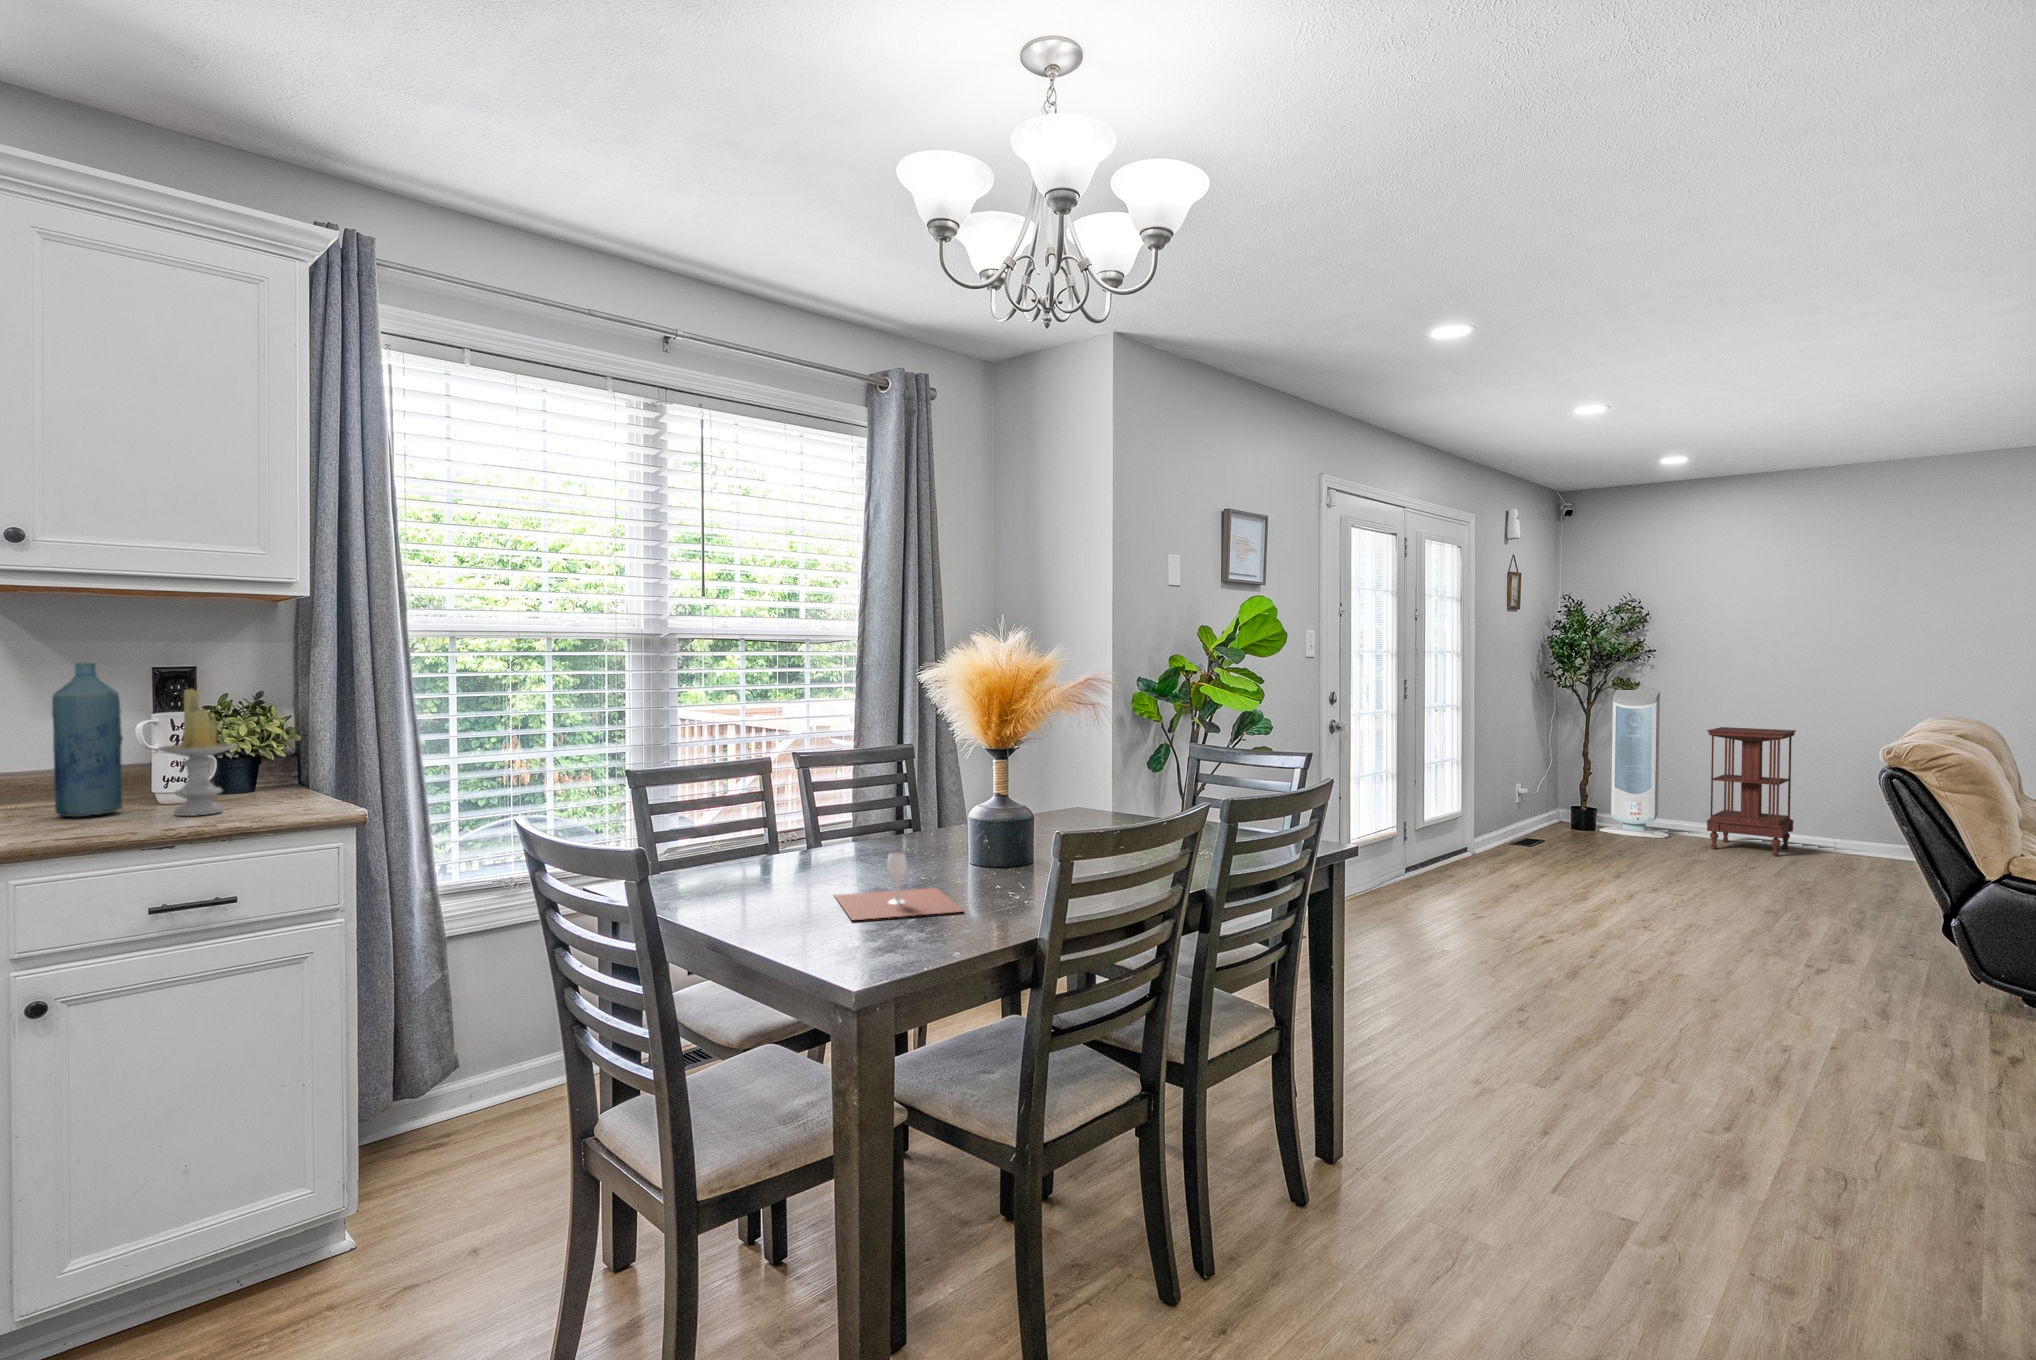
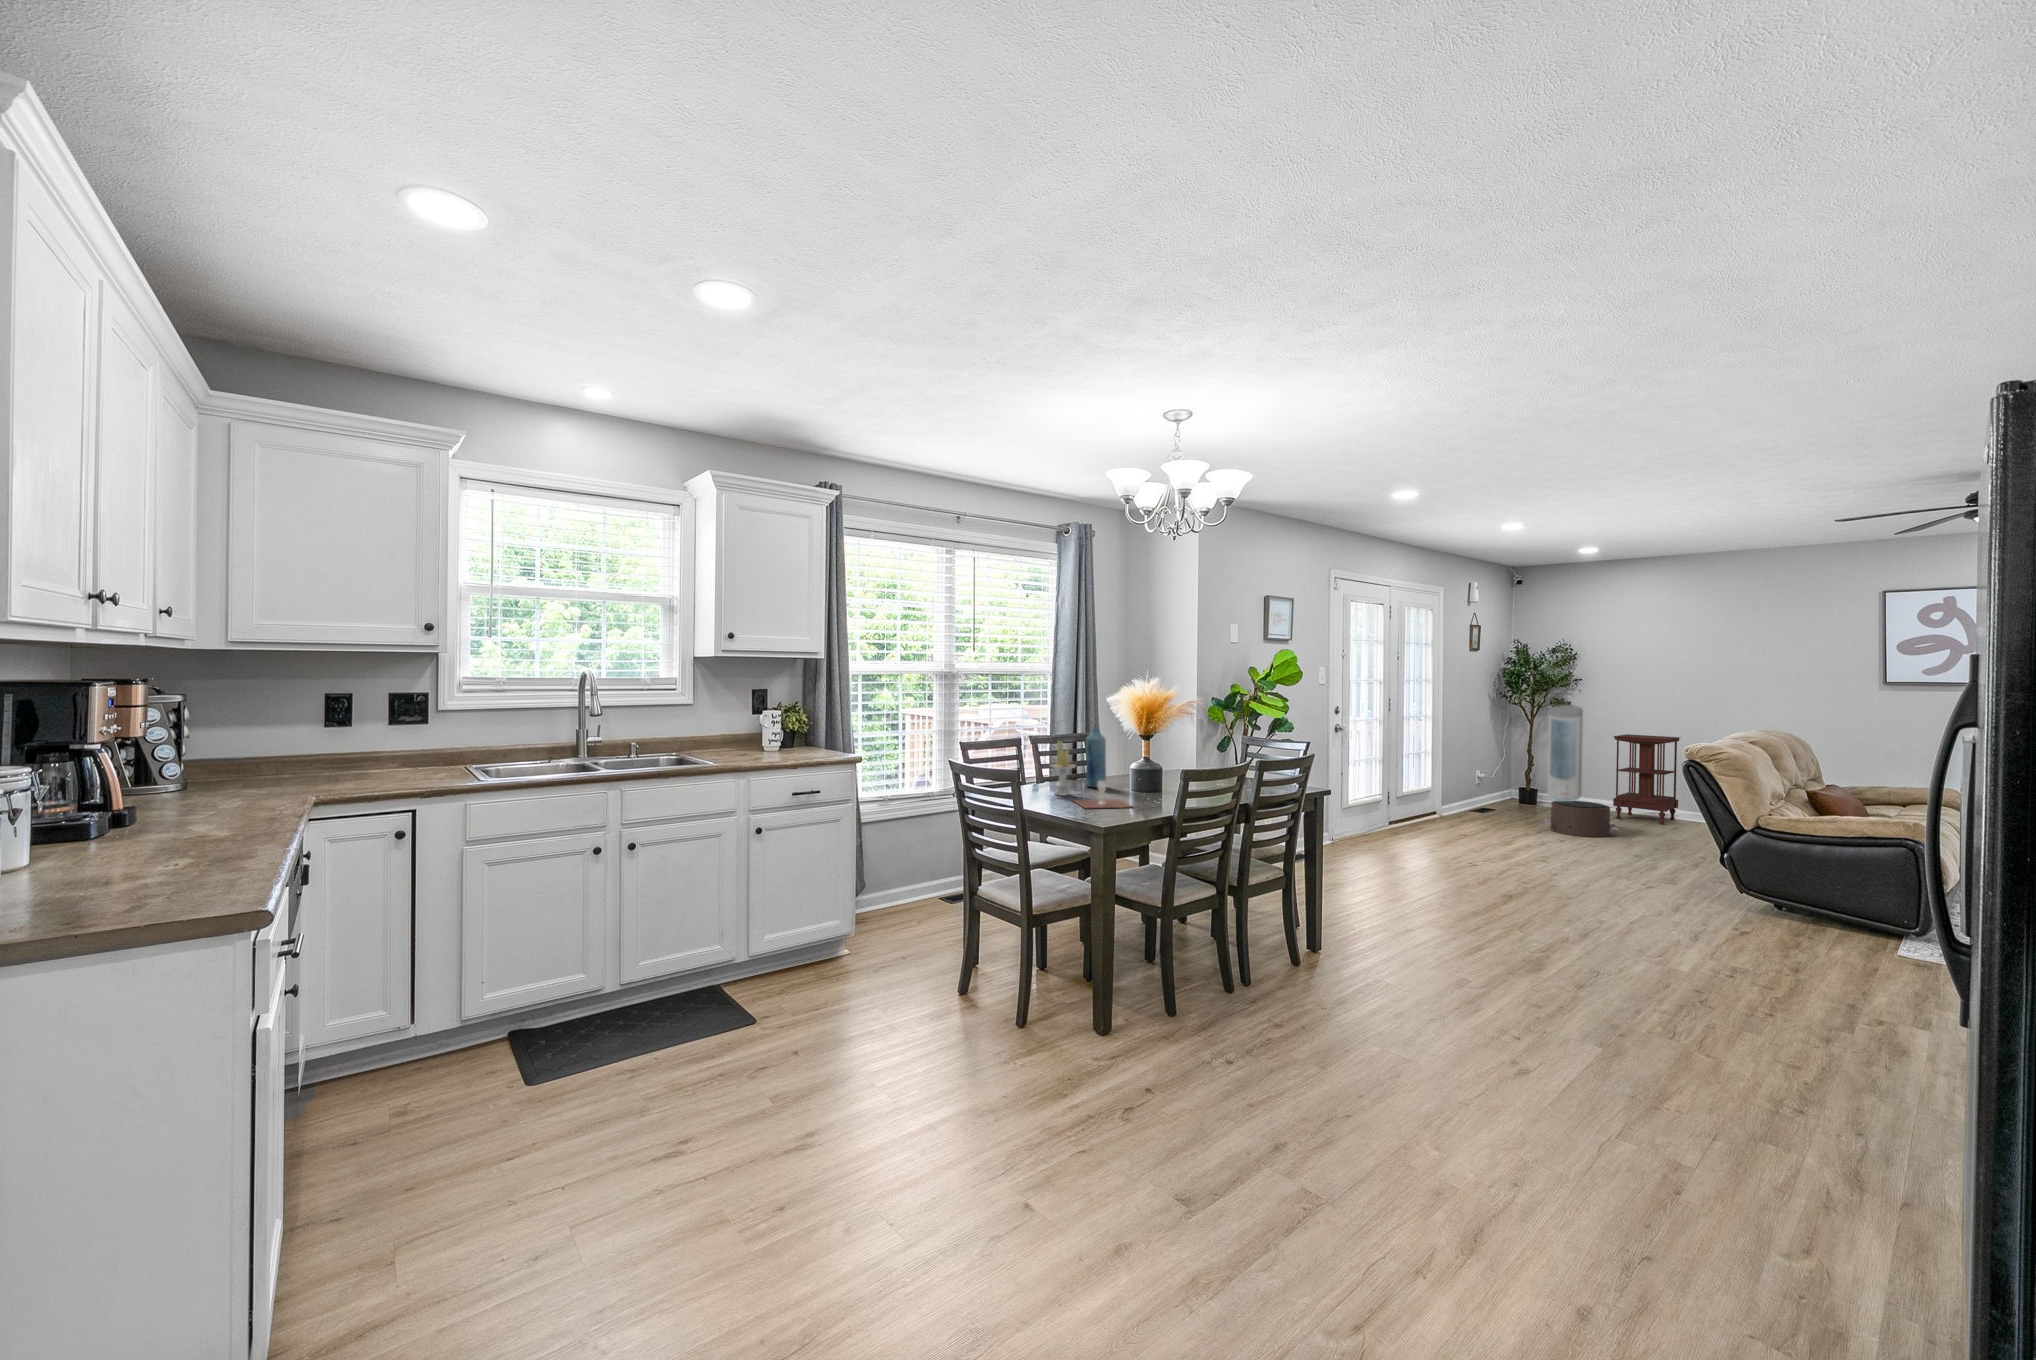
bottle: present [52,663,123,817] -> present [1086,726,1106,787]
candle: present [159,689,236,816] -> present [1051,741,1075,795]
pouf: none [1622,827,1732,881] -> present [1544,801,1619,837]

